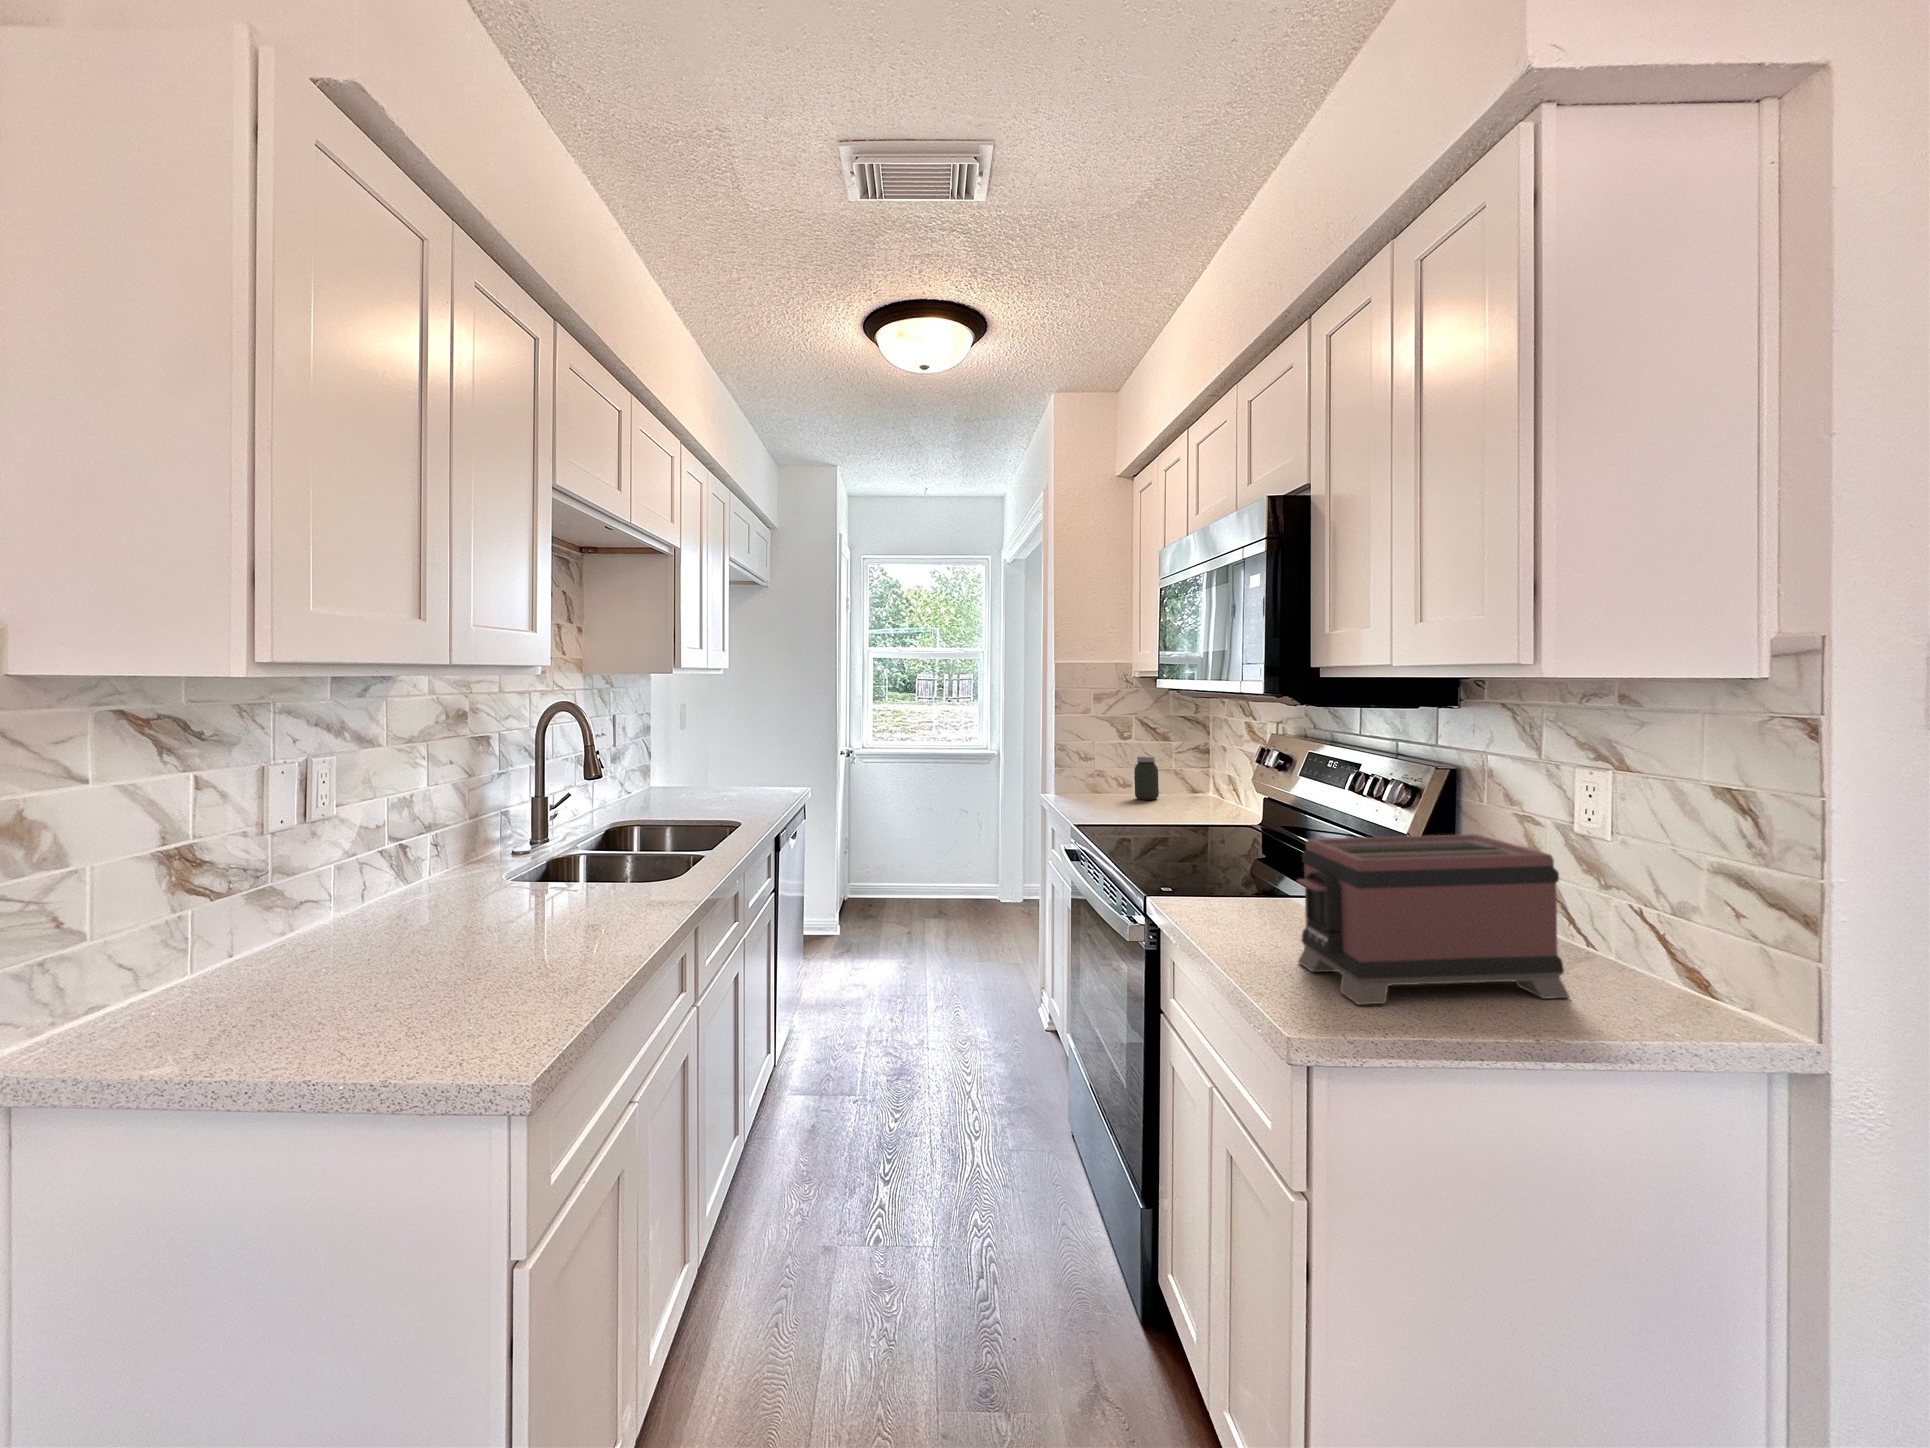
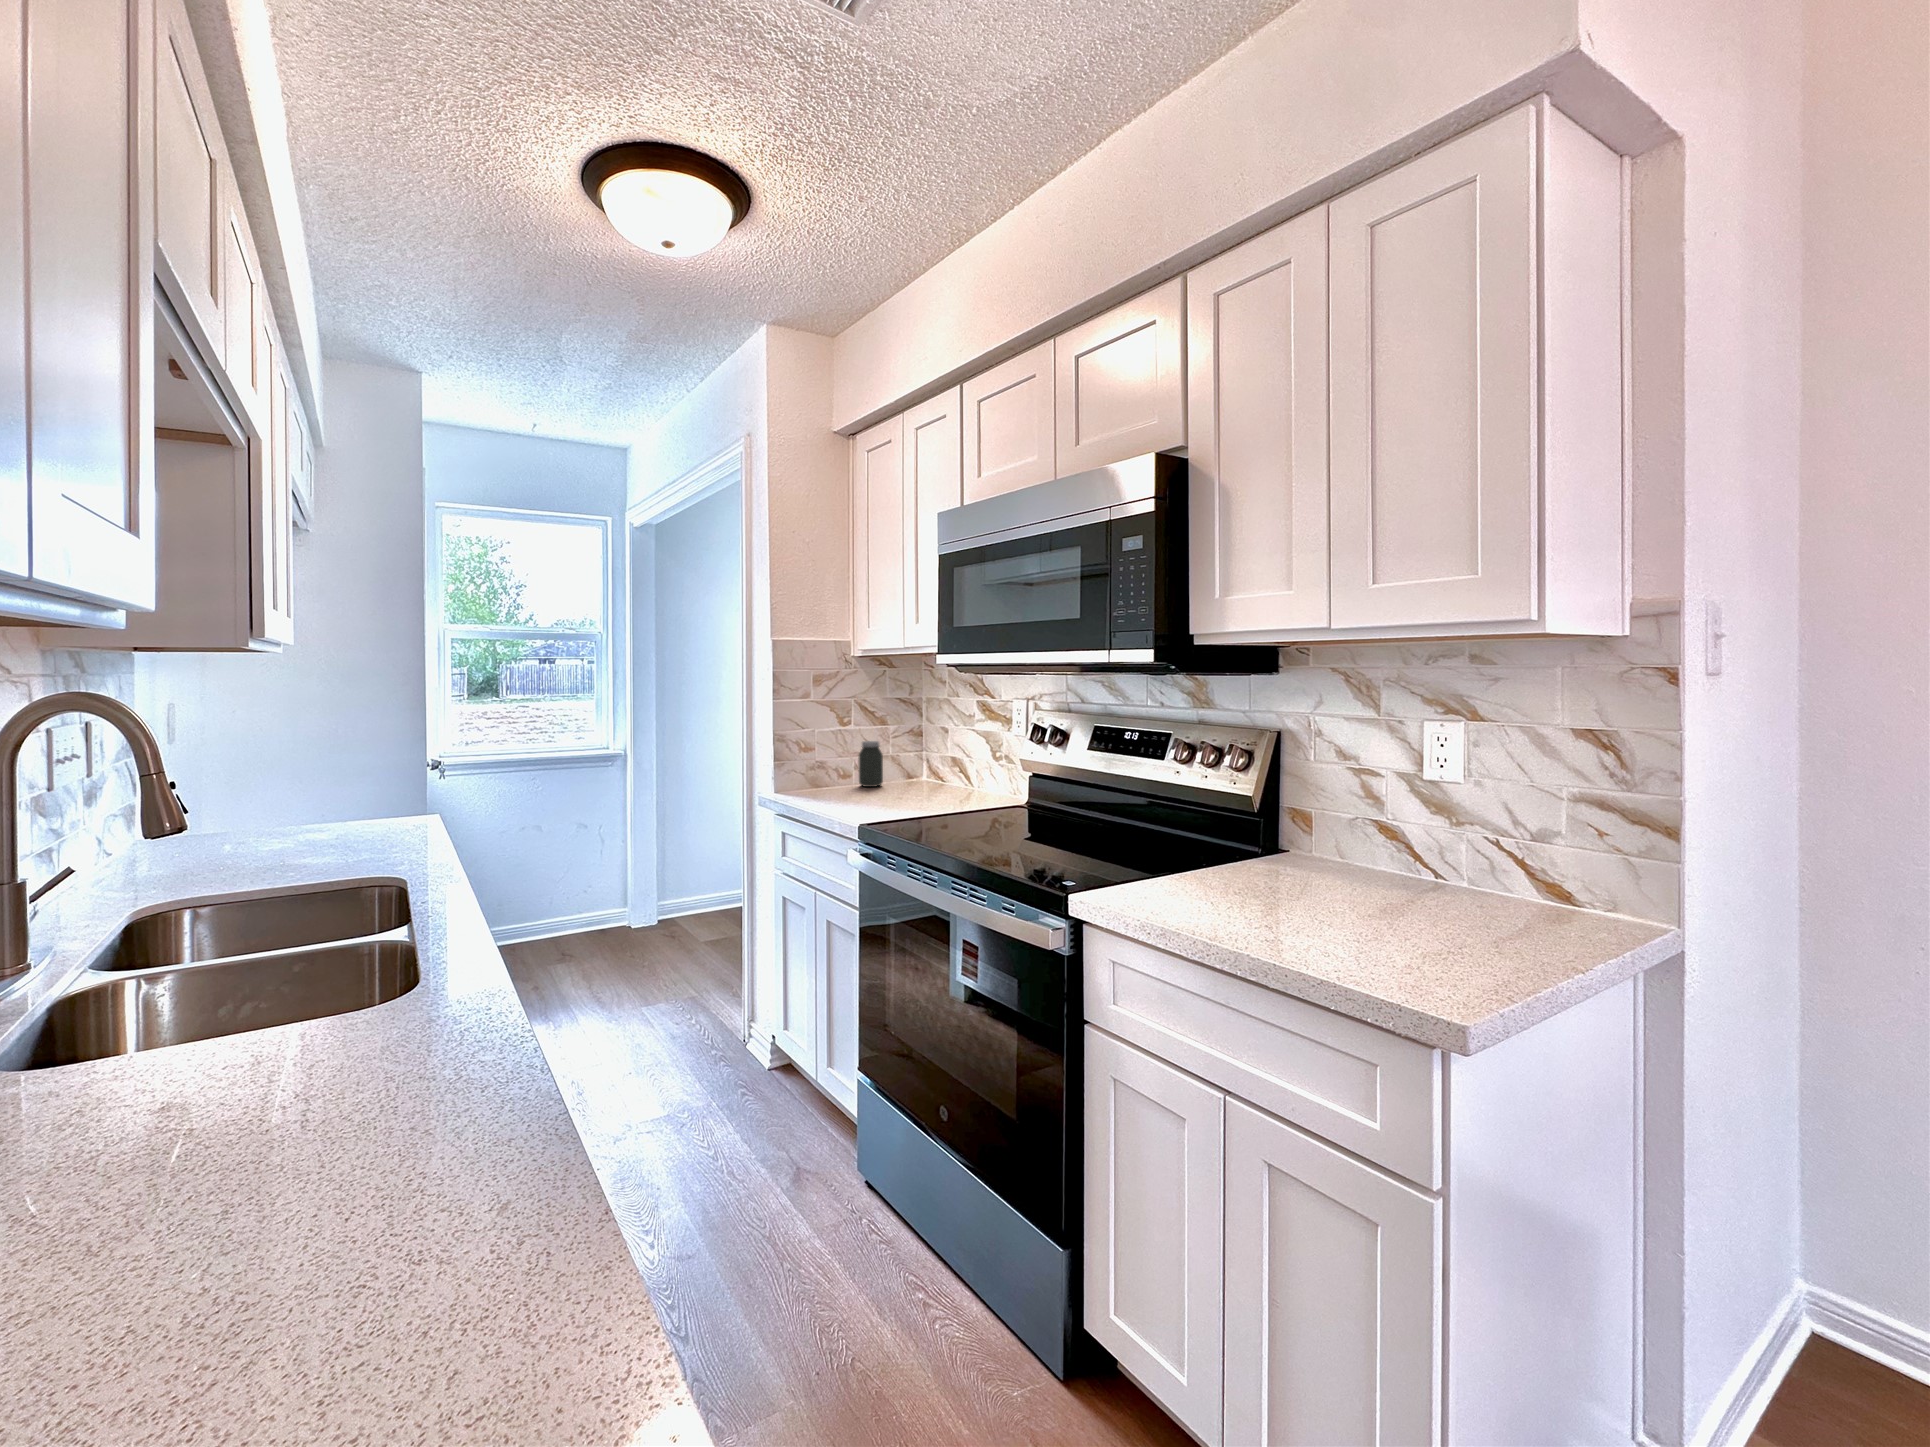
toaster: present [1297,834,1570,1005] -> none [1268,783,1496,956]

